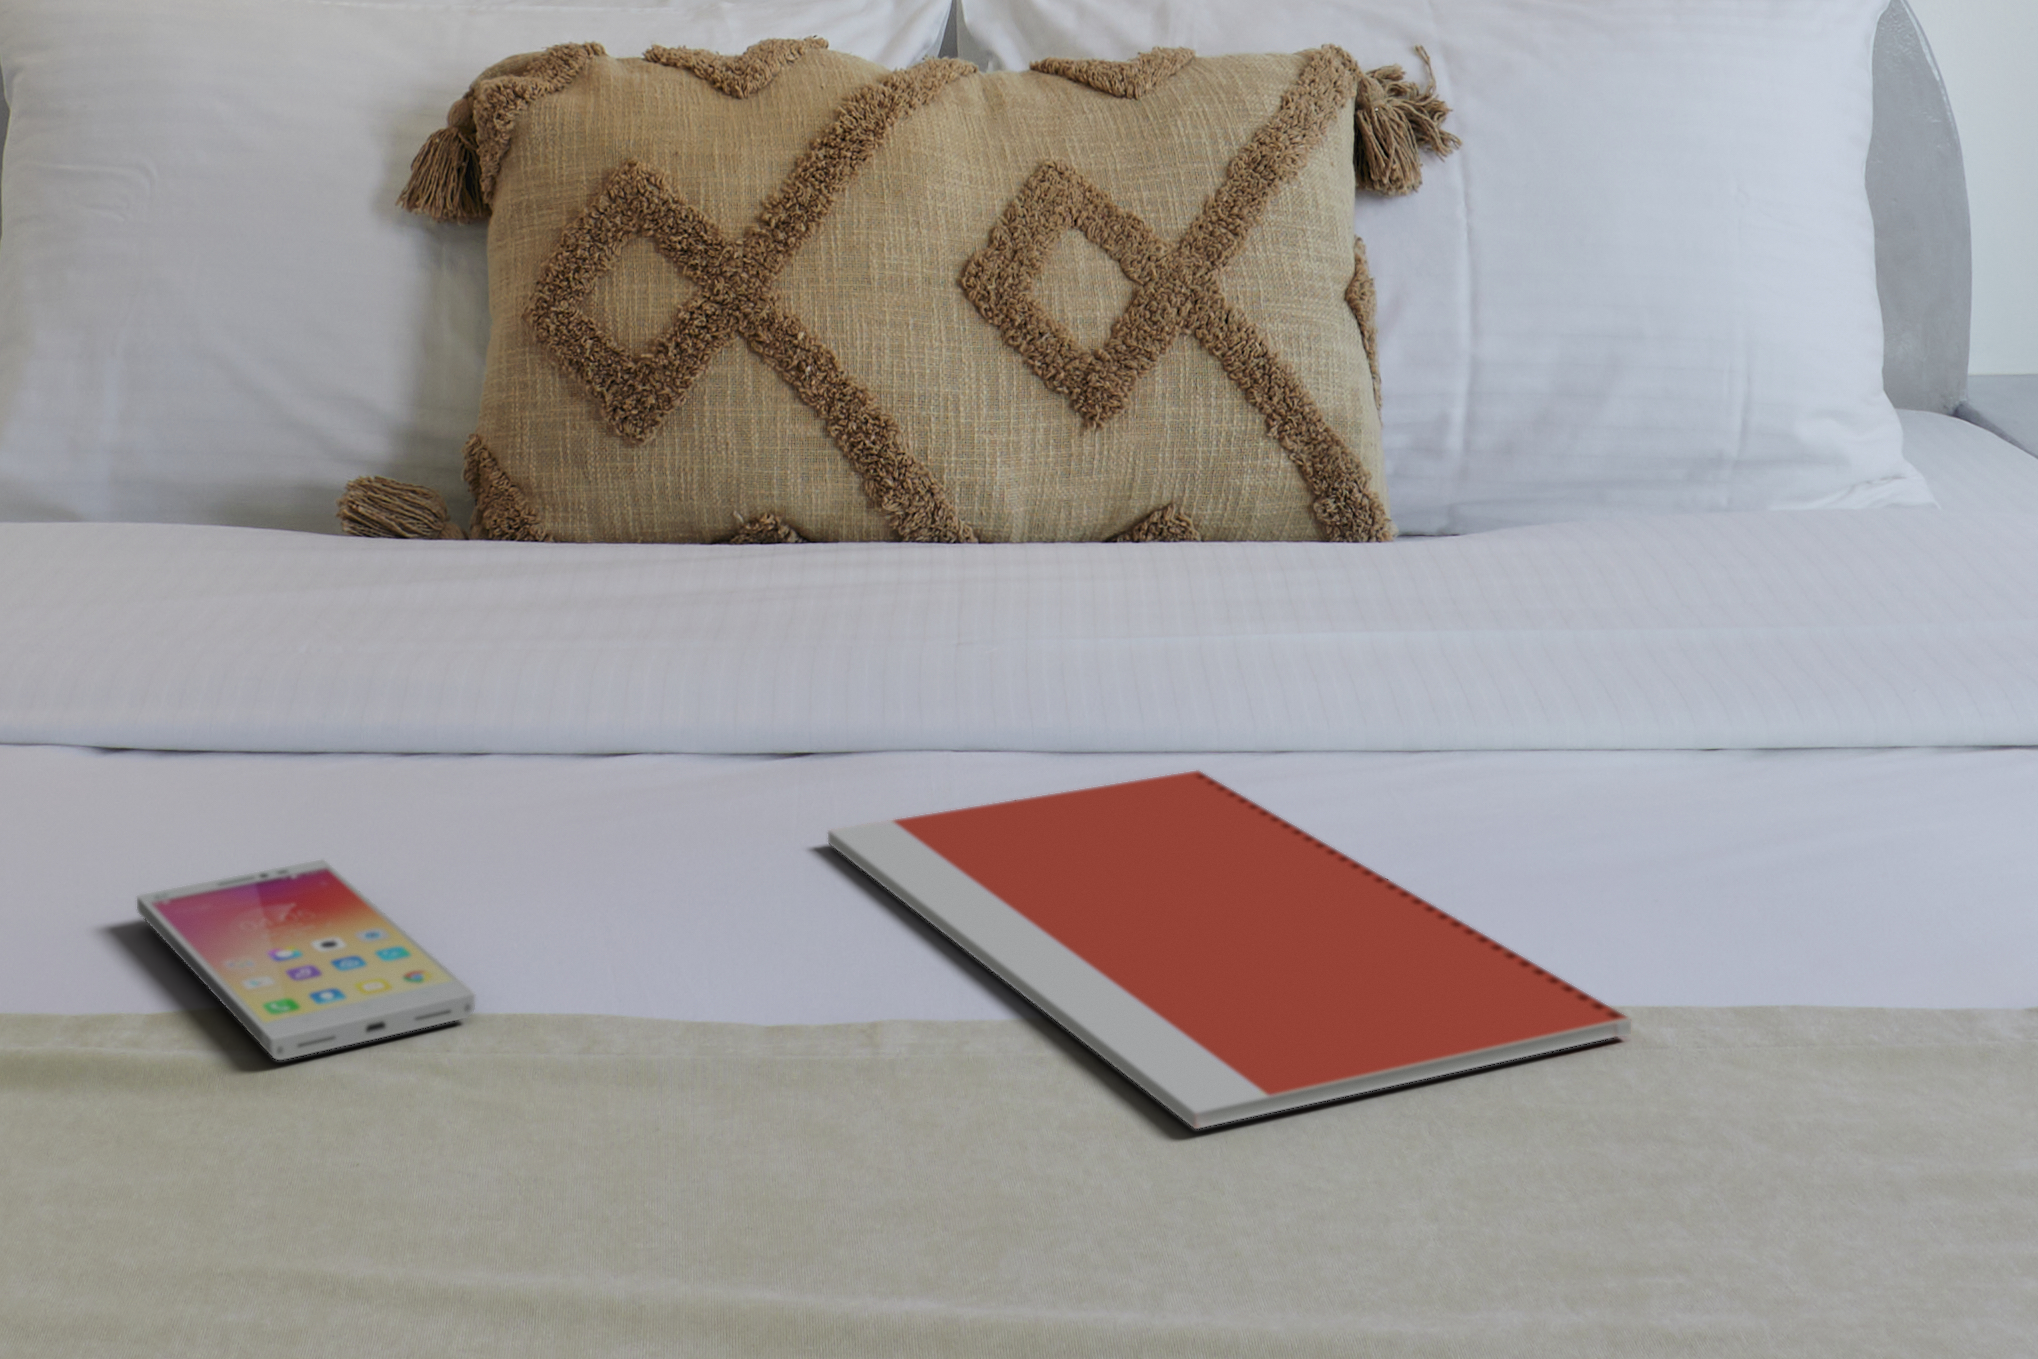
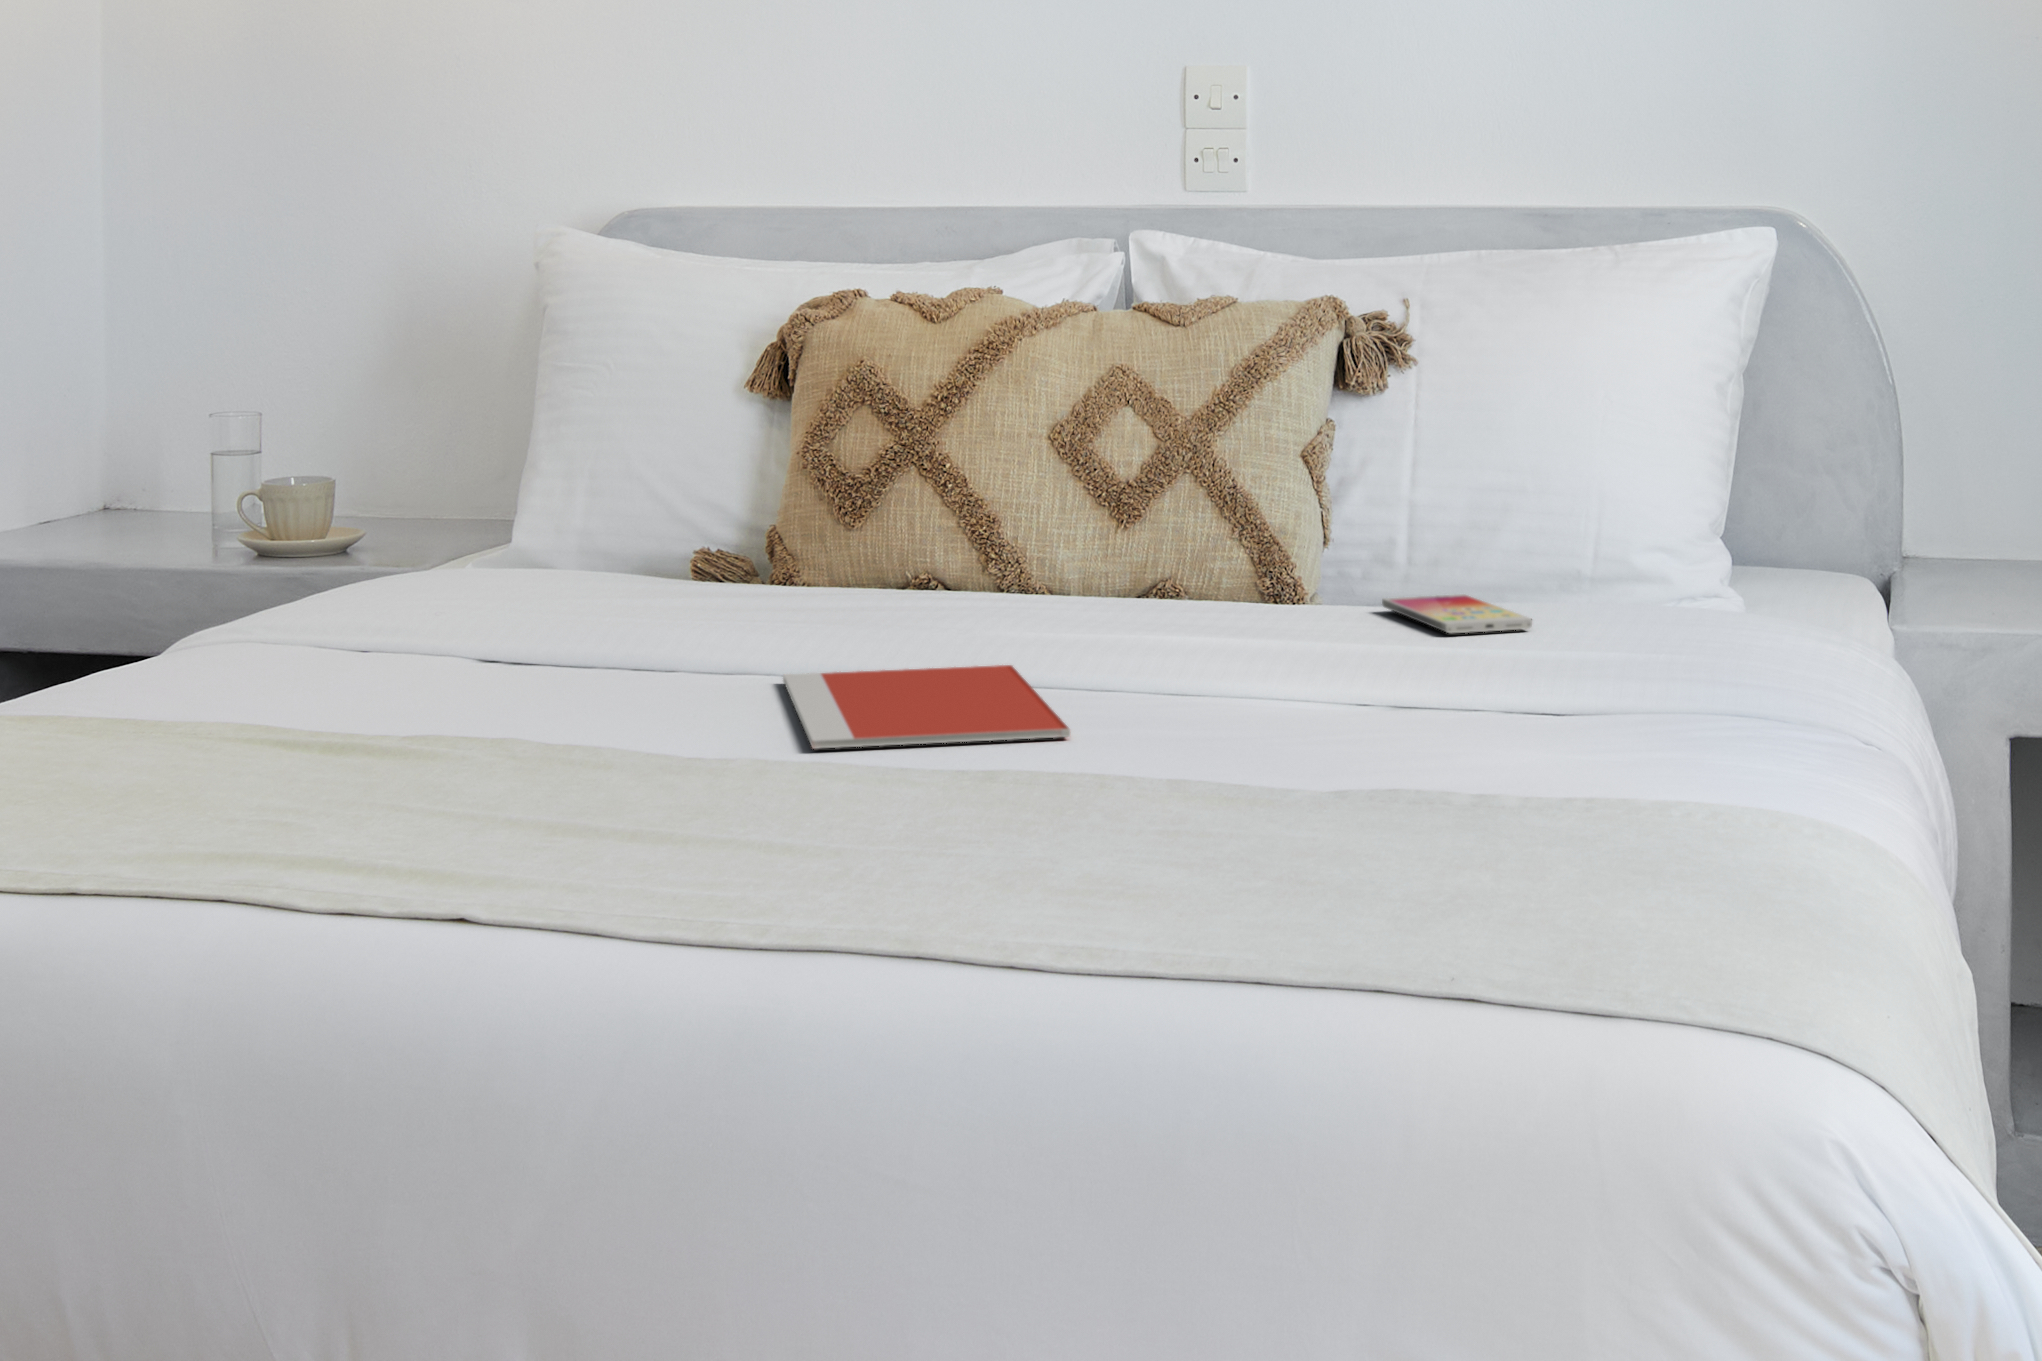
smartphone: present [137,860,475,1060] -> present [1382,594,1532,633]

